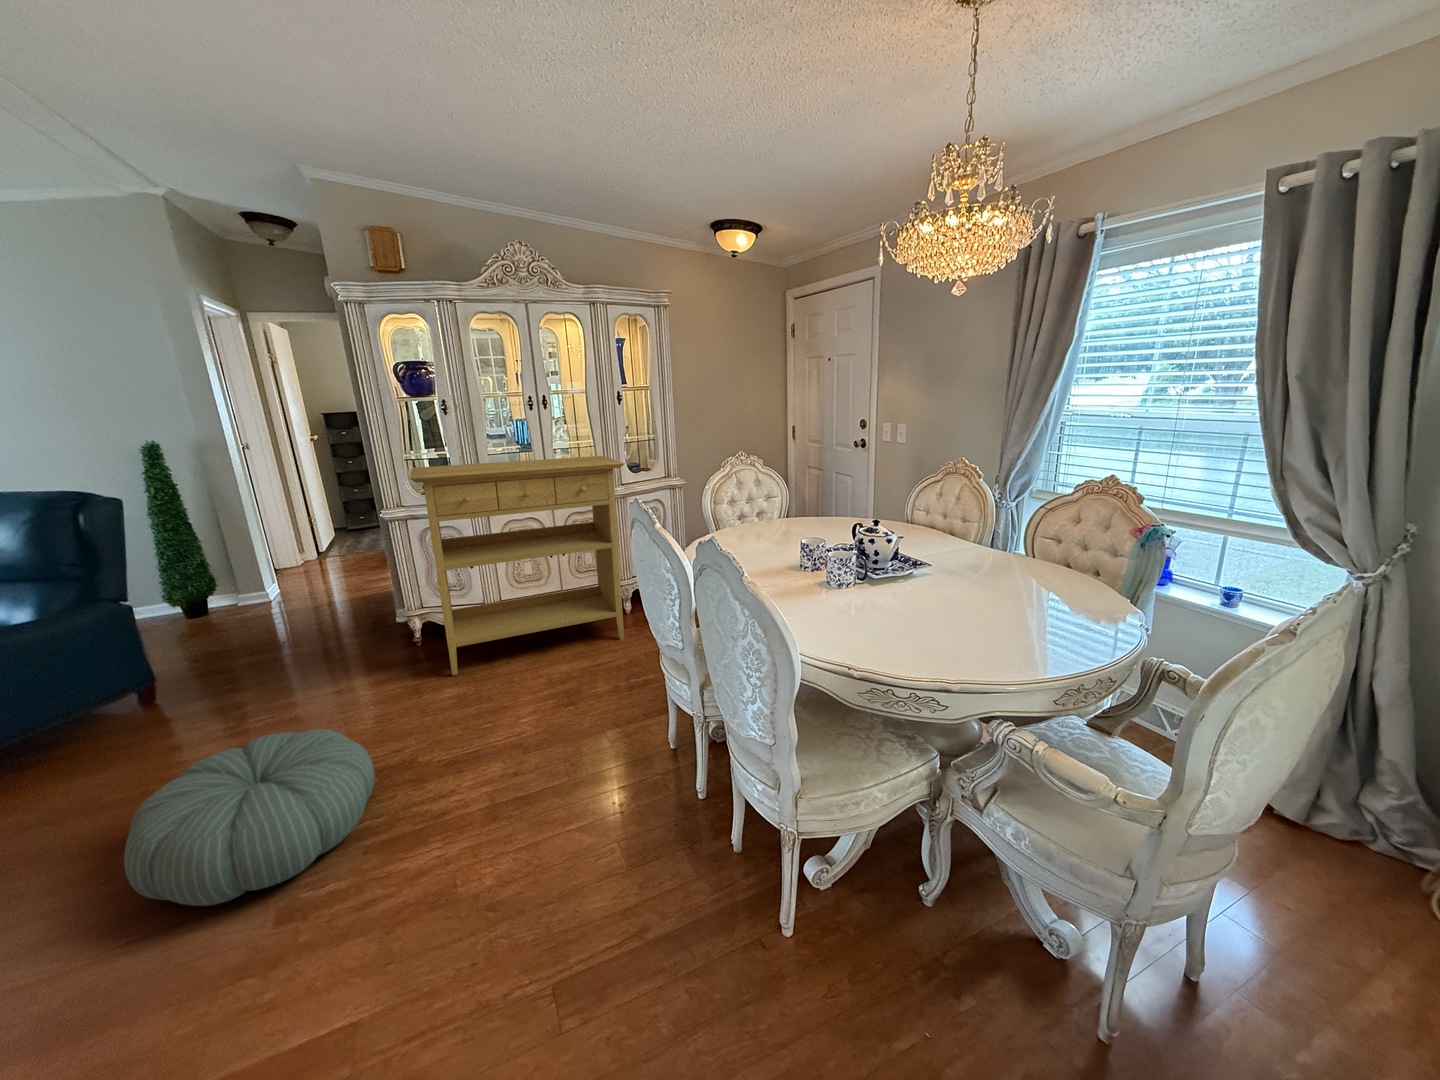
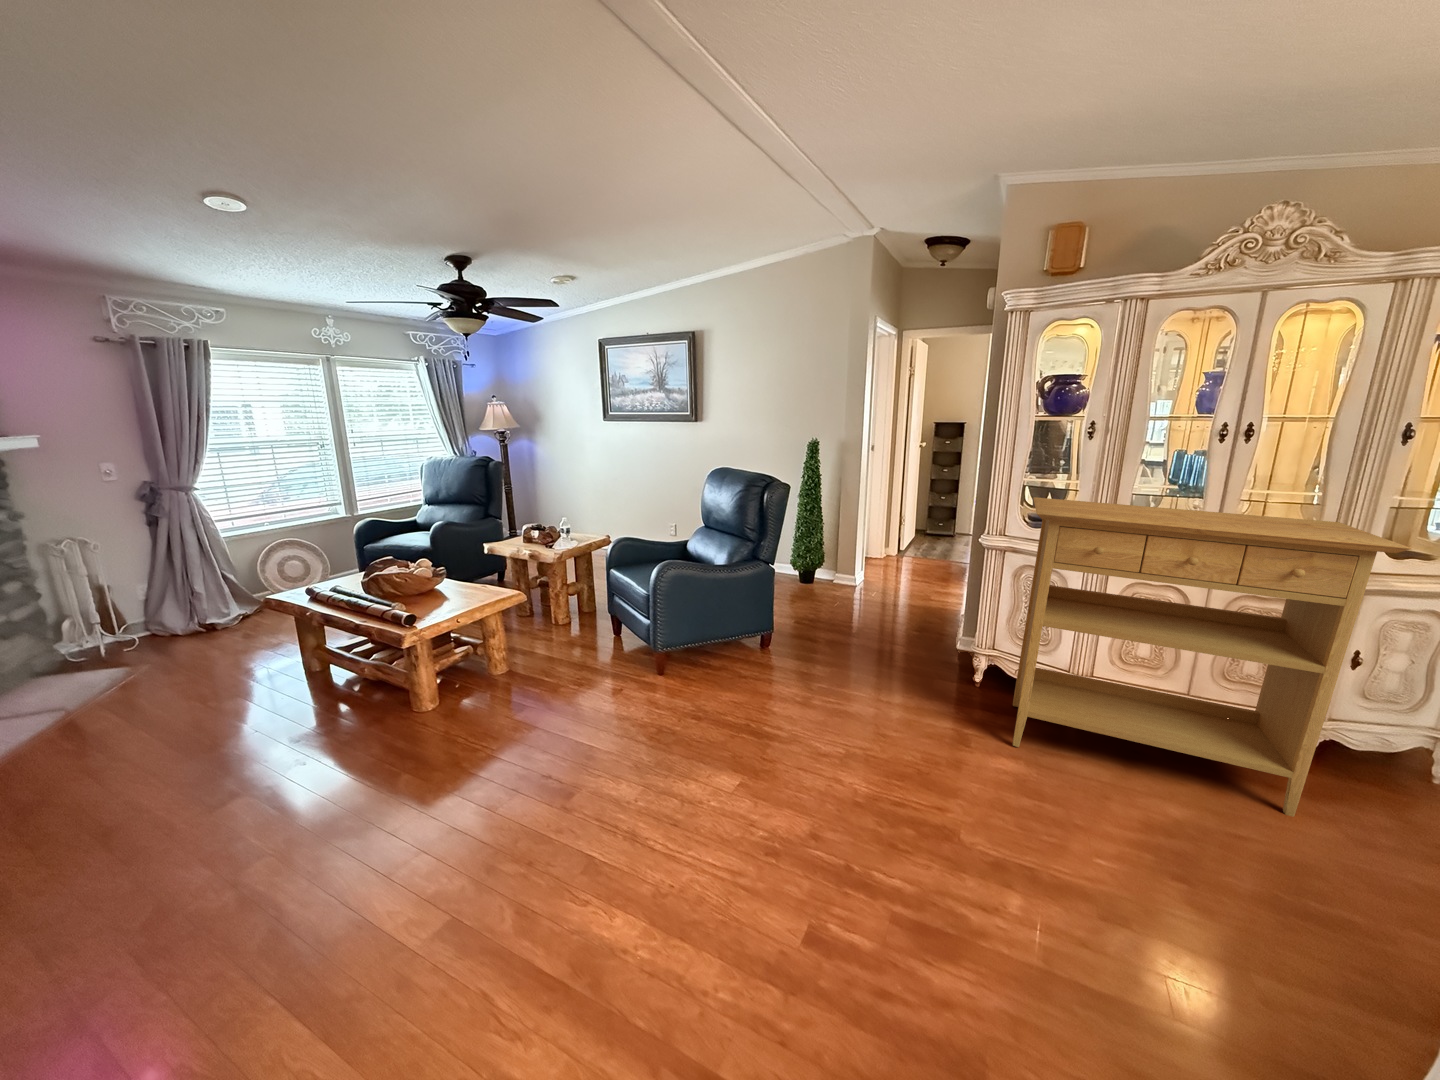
pouf: present [124,729,375,906] -> none [731,736,924,907]

